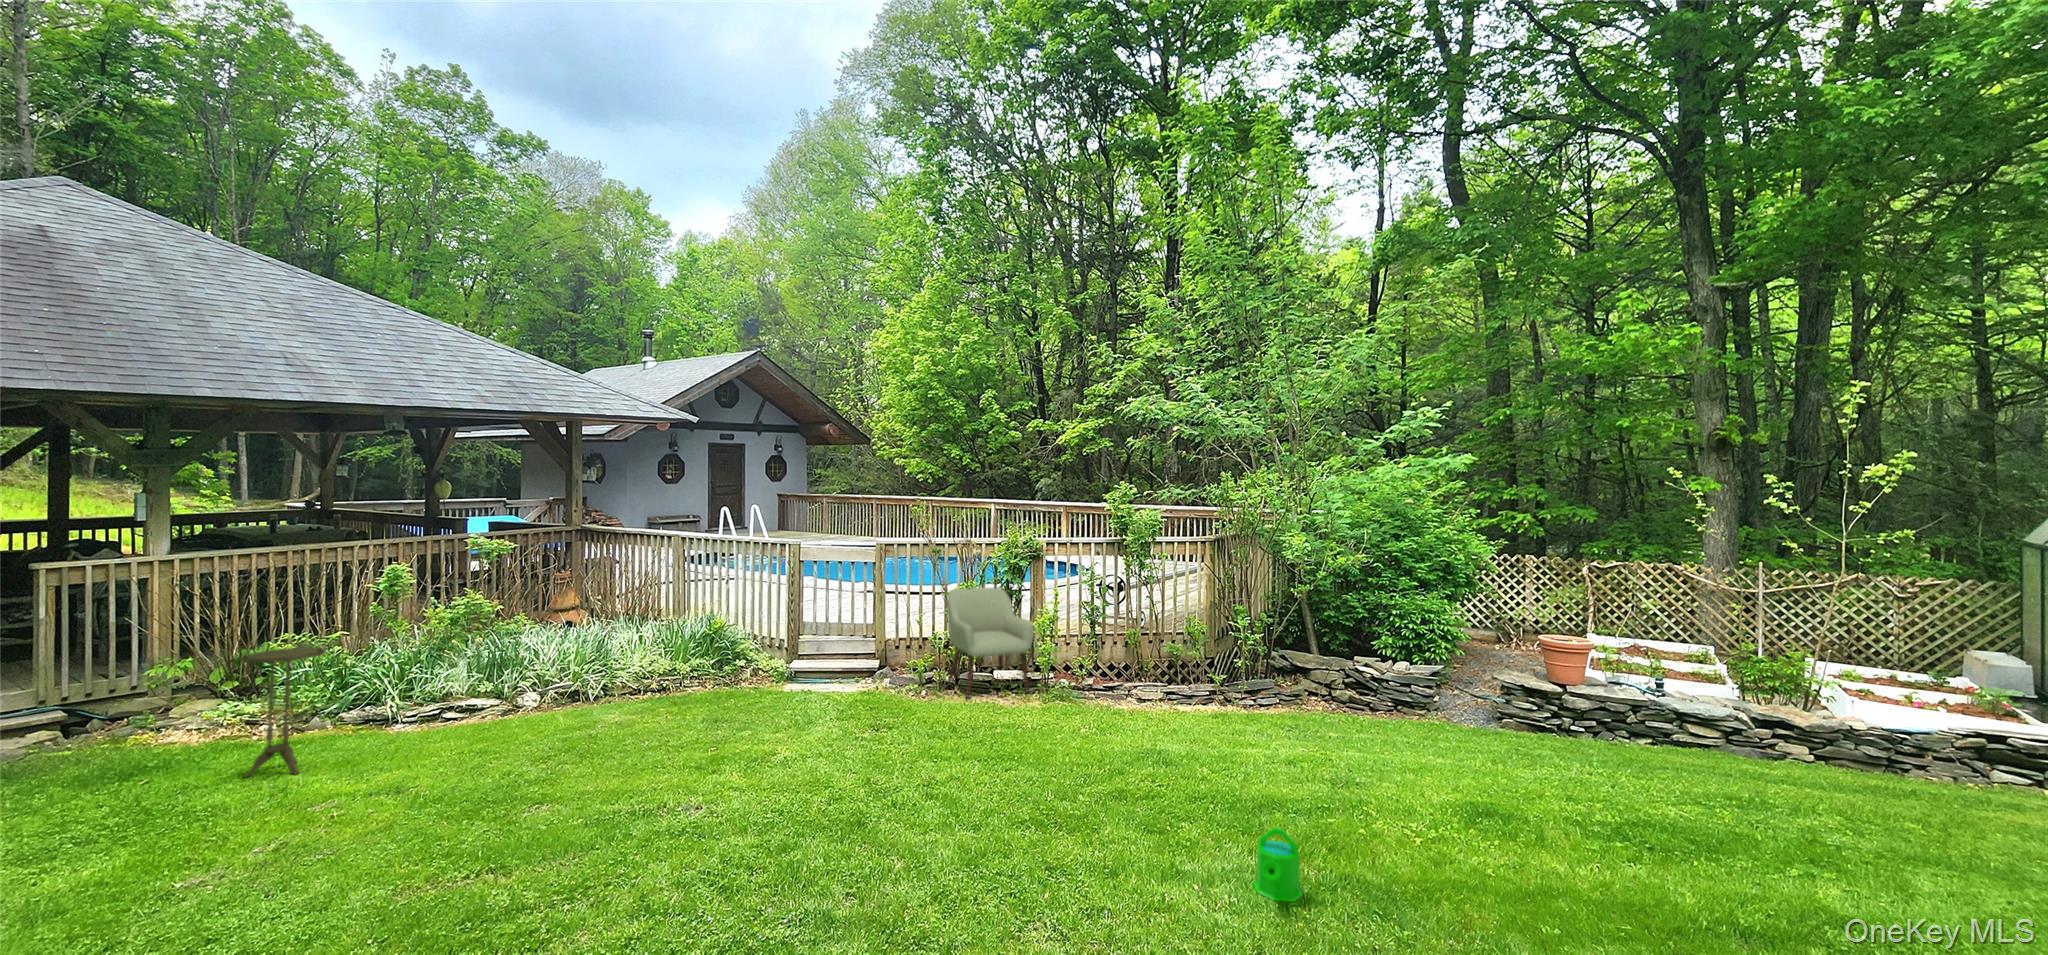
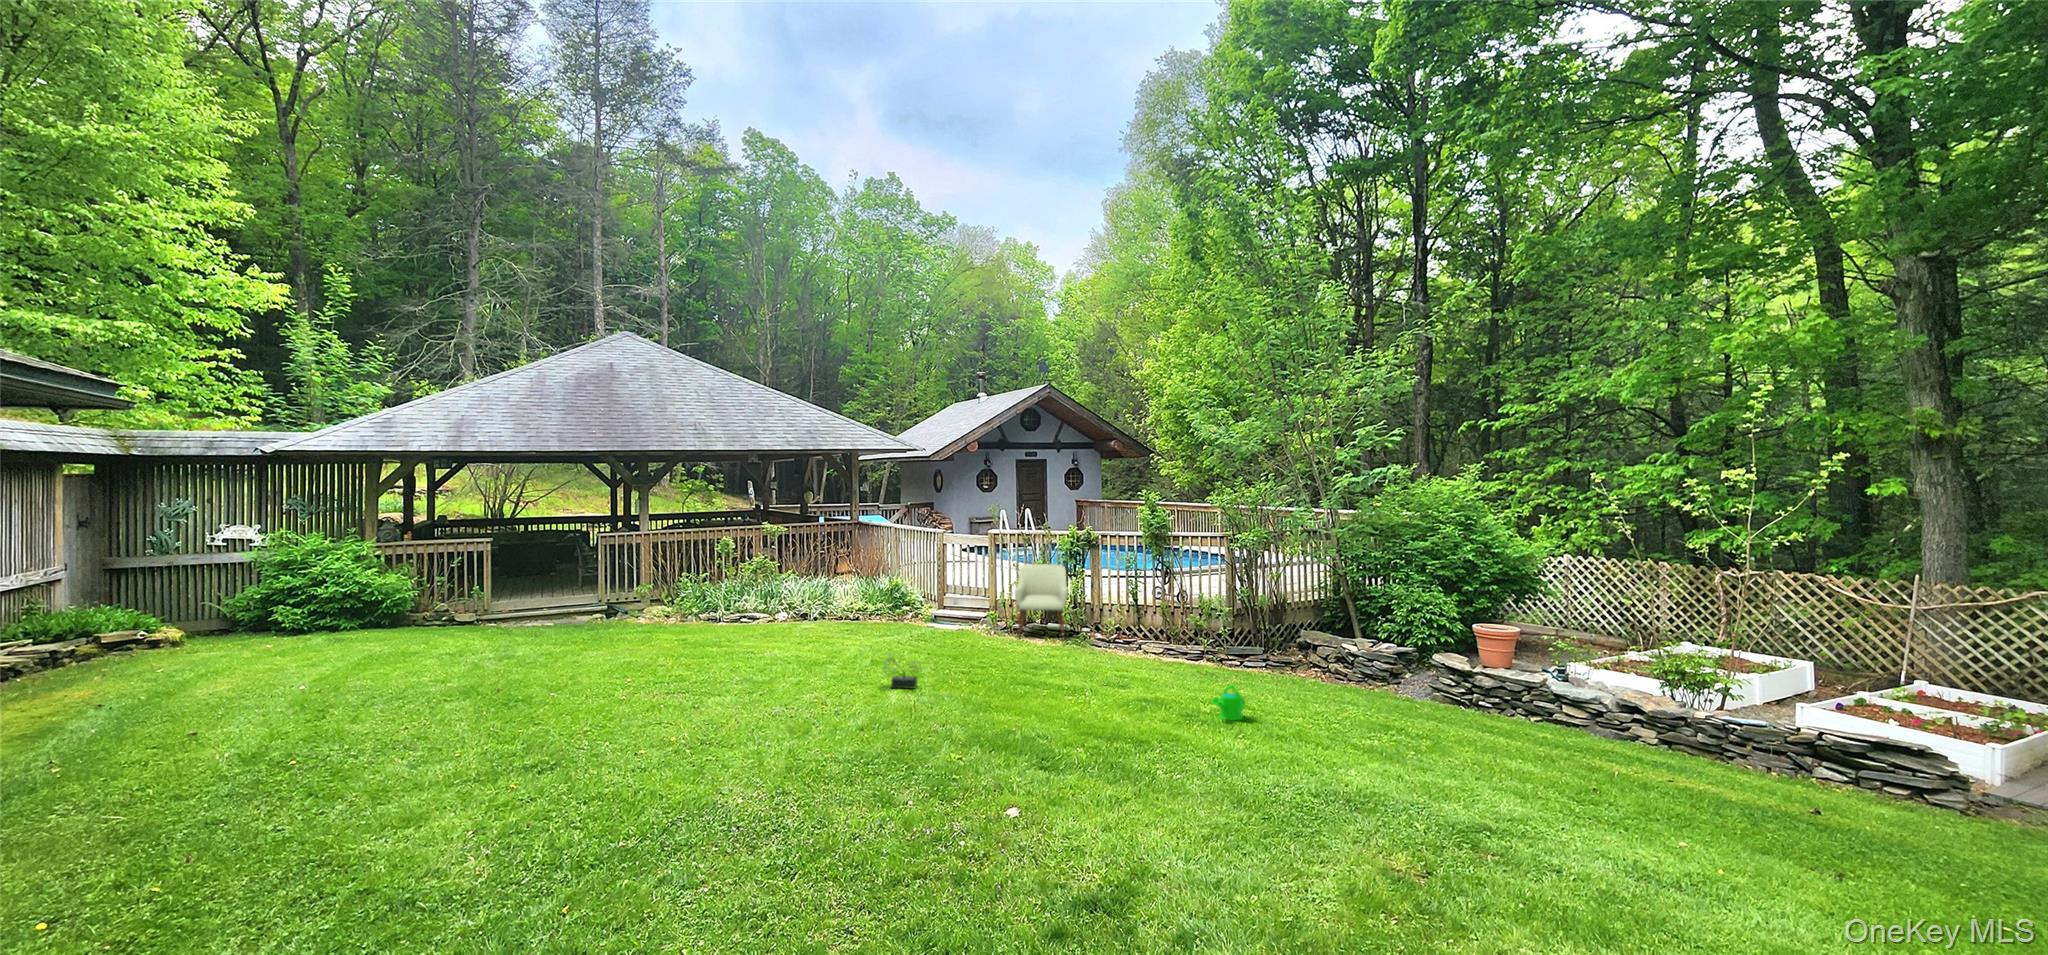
side table: present [239,647,325,778] -> none [651,573,683,633]
decorative plant: none [952,790,1031,869] -> present [885,652,921,689]
watering can: present [1254,827,1303,902] -> present [1212,685,1246,721]

